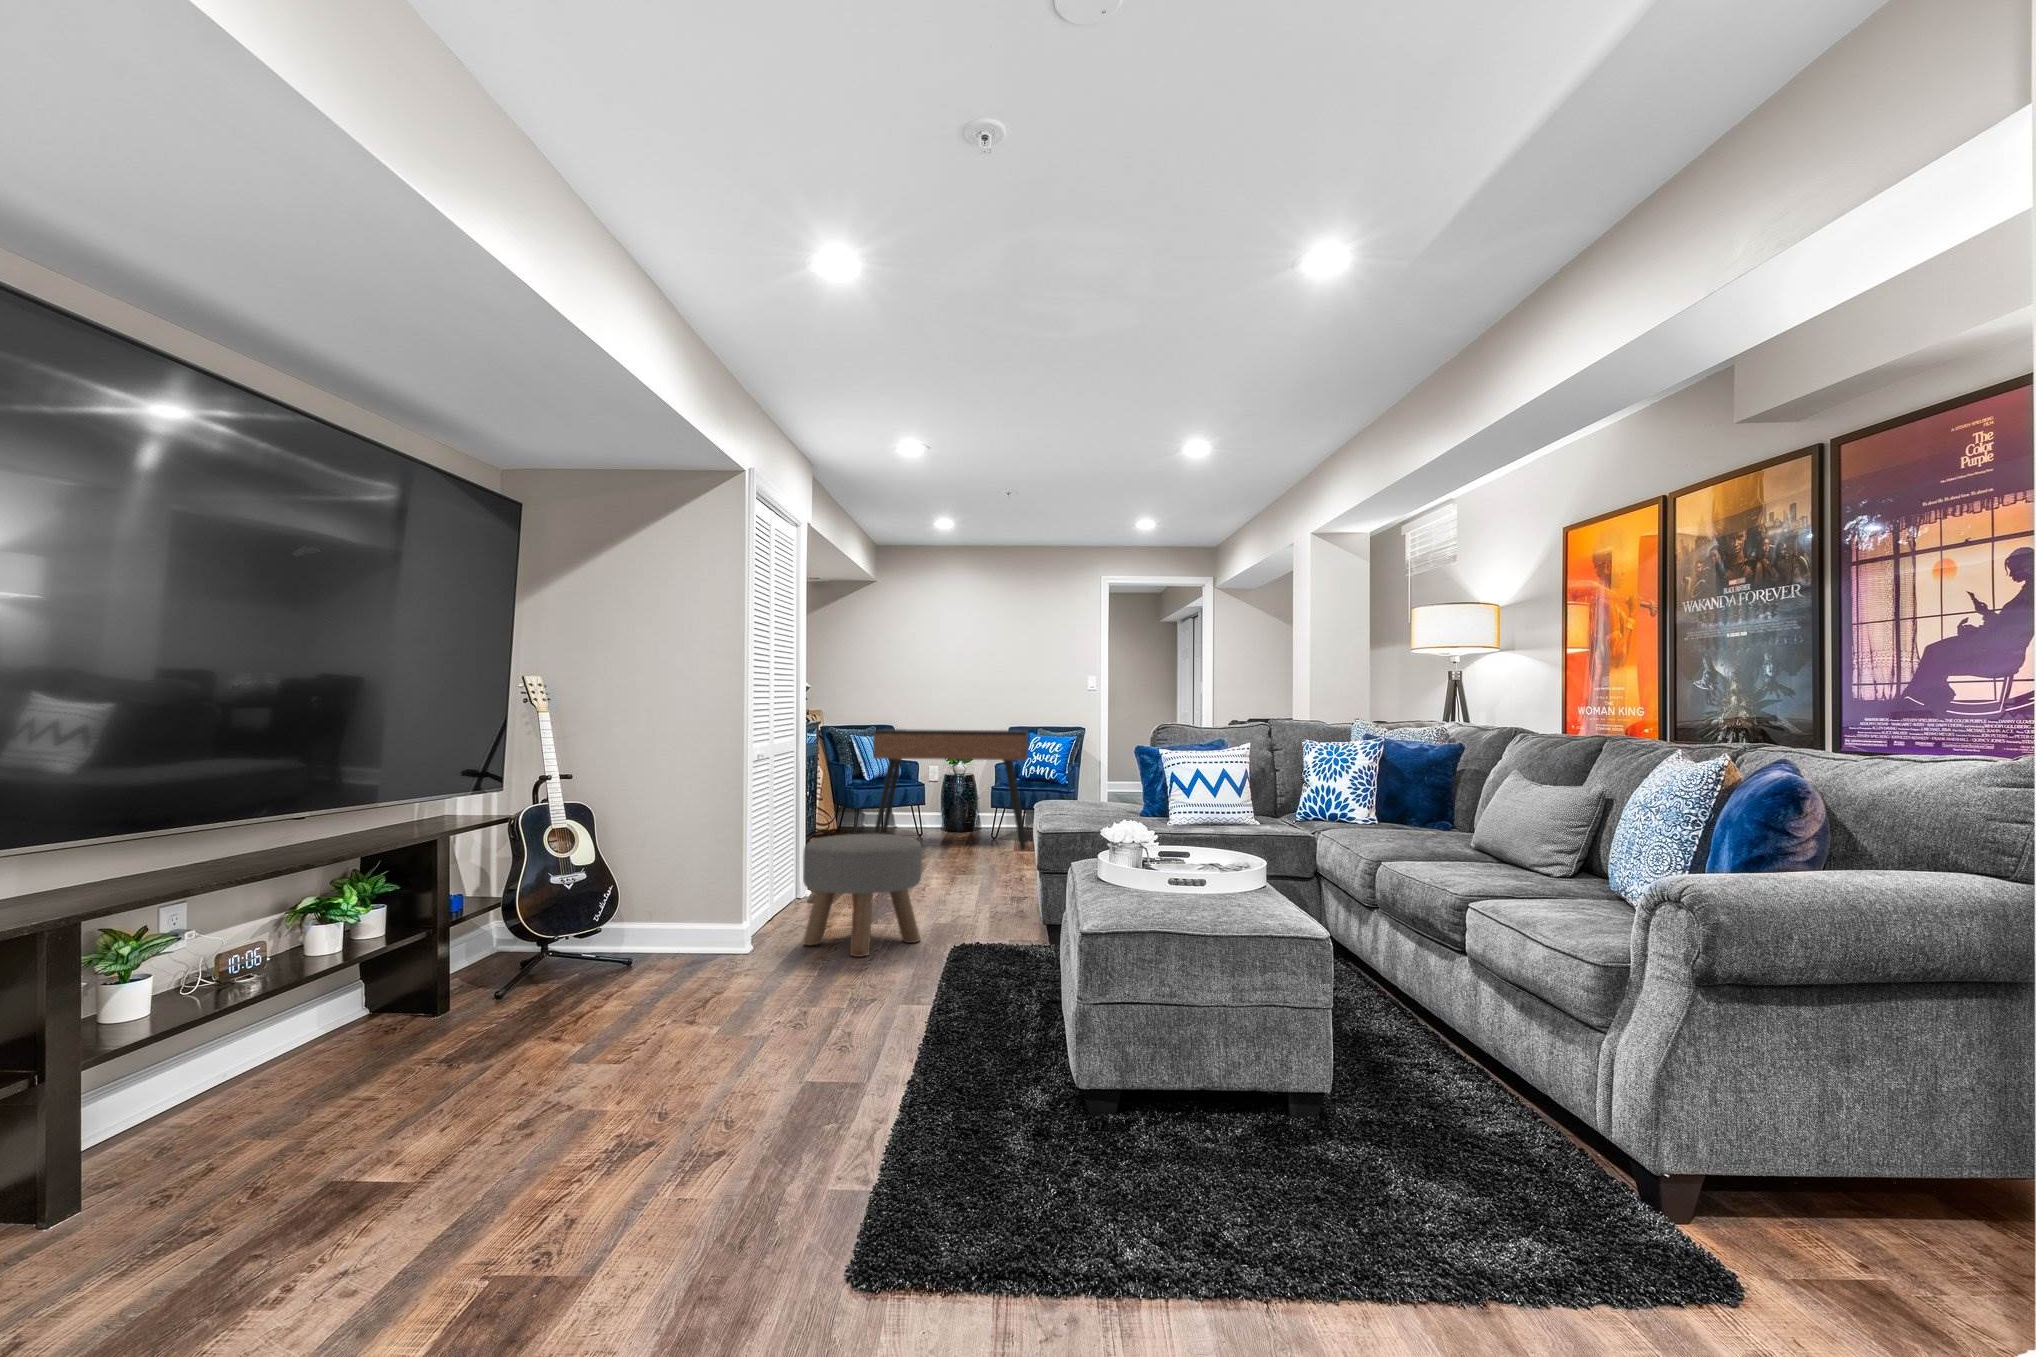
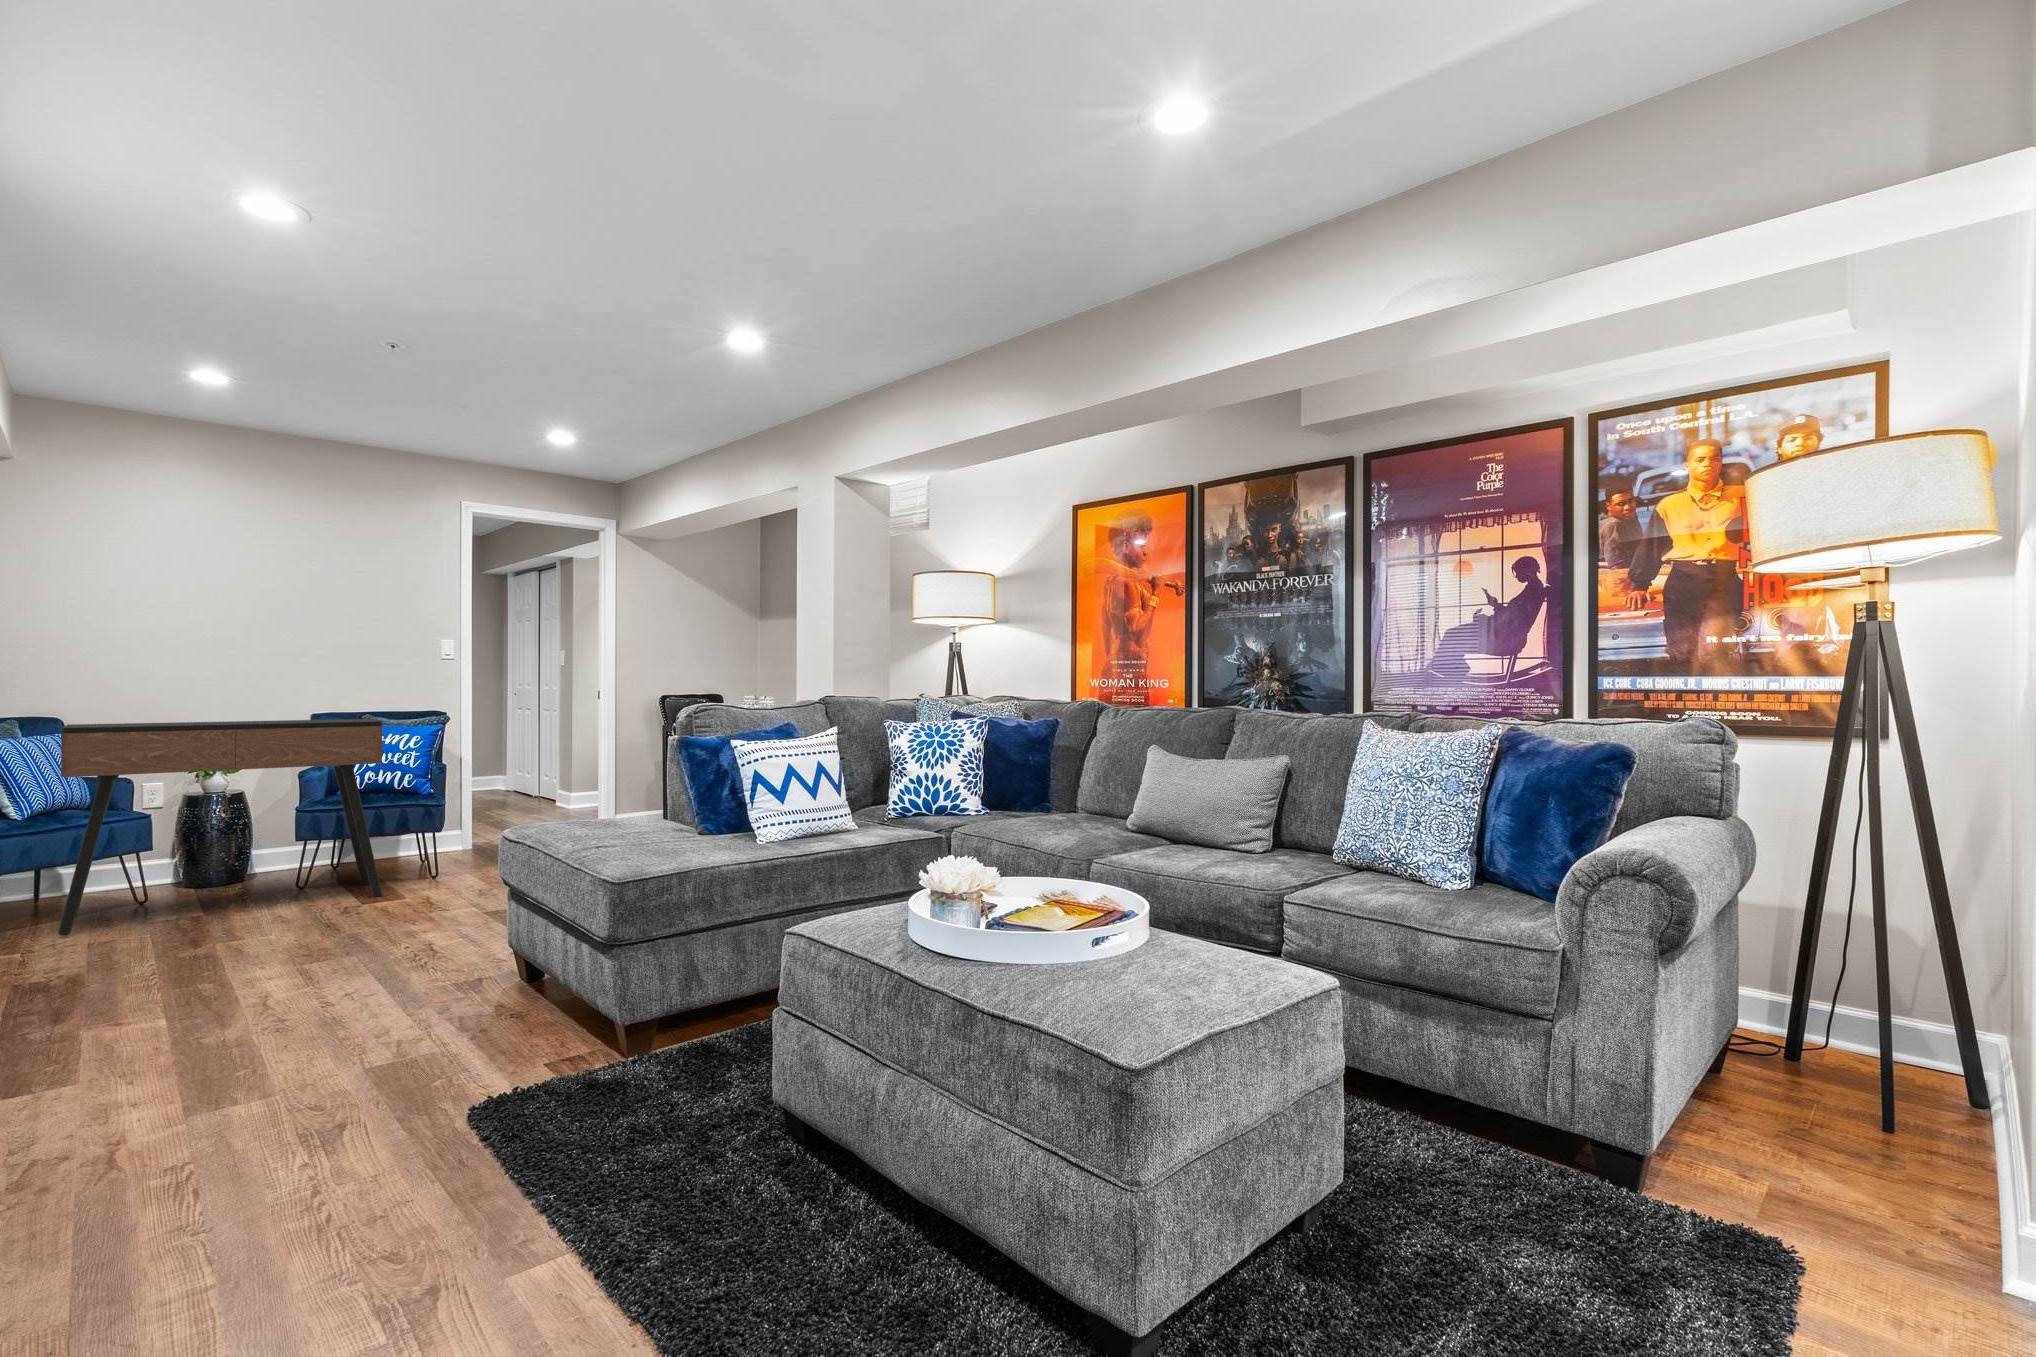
ottoman: present [803,834,922,957] -> none [116,919,401,1183]

